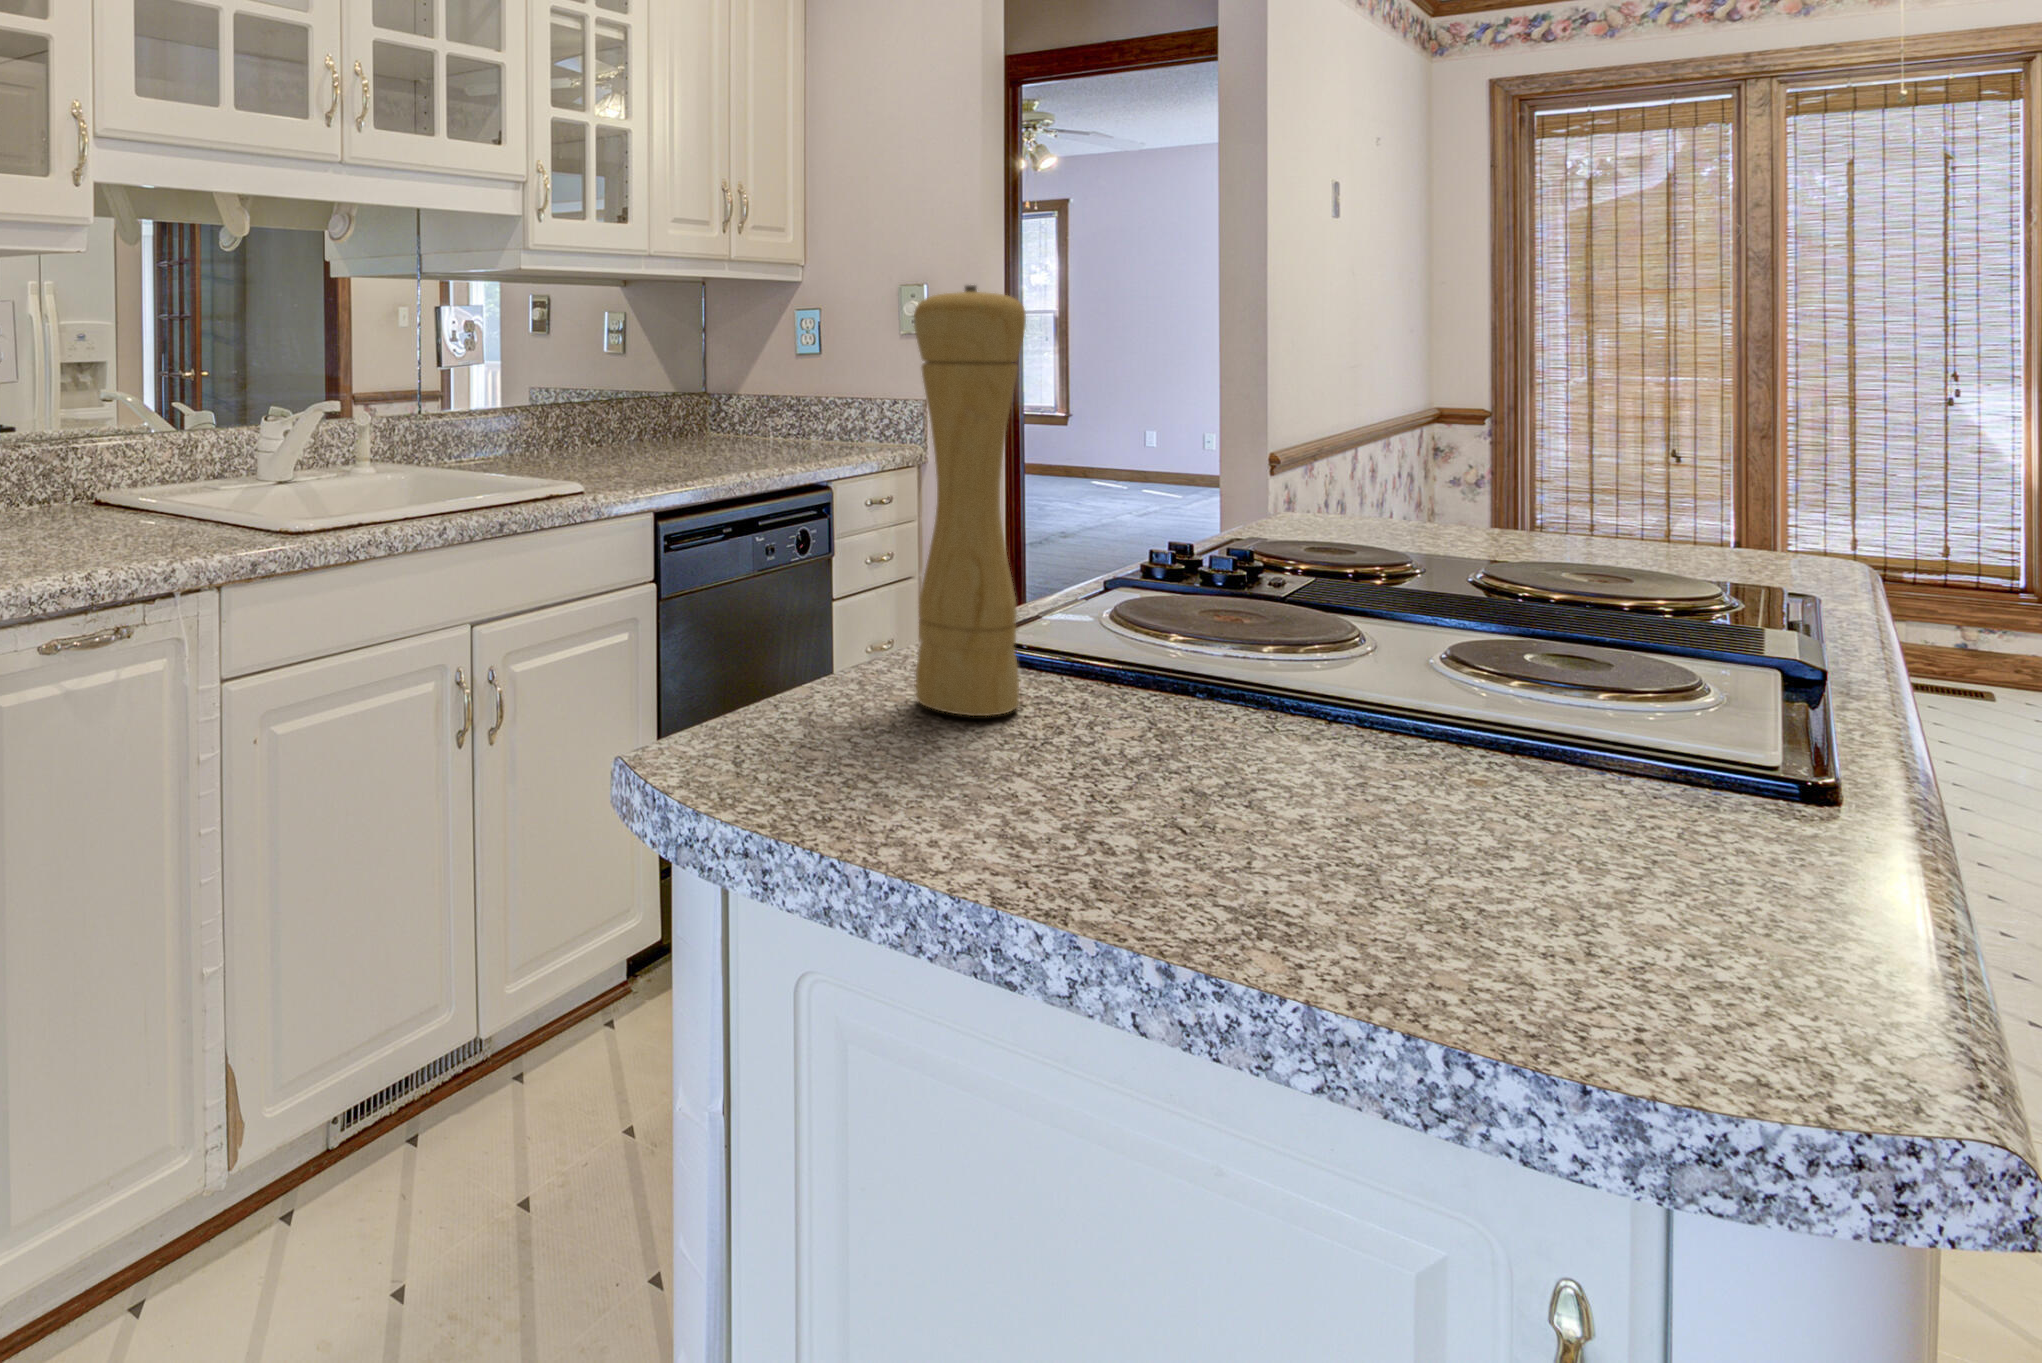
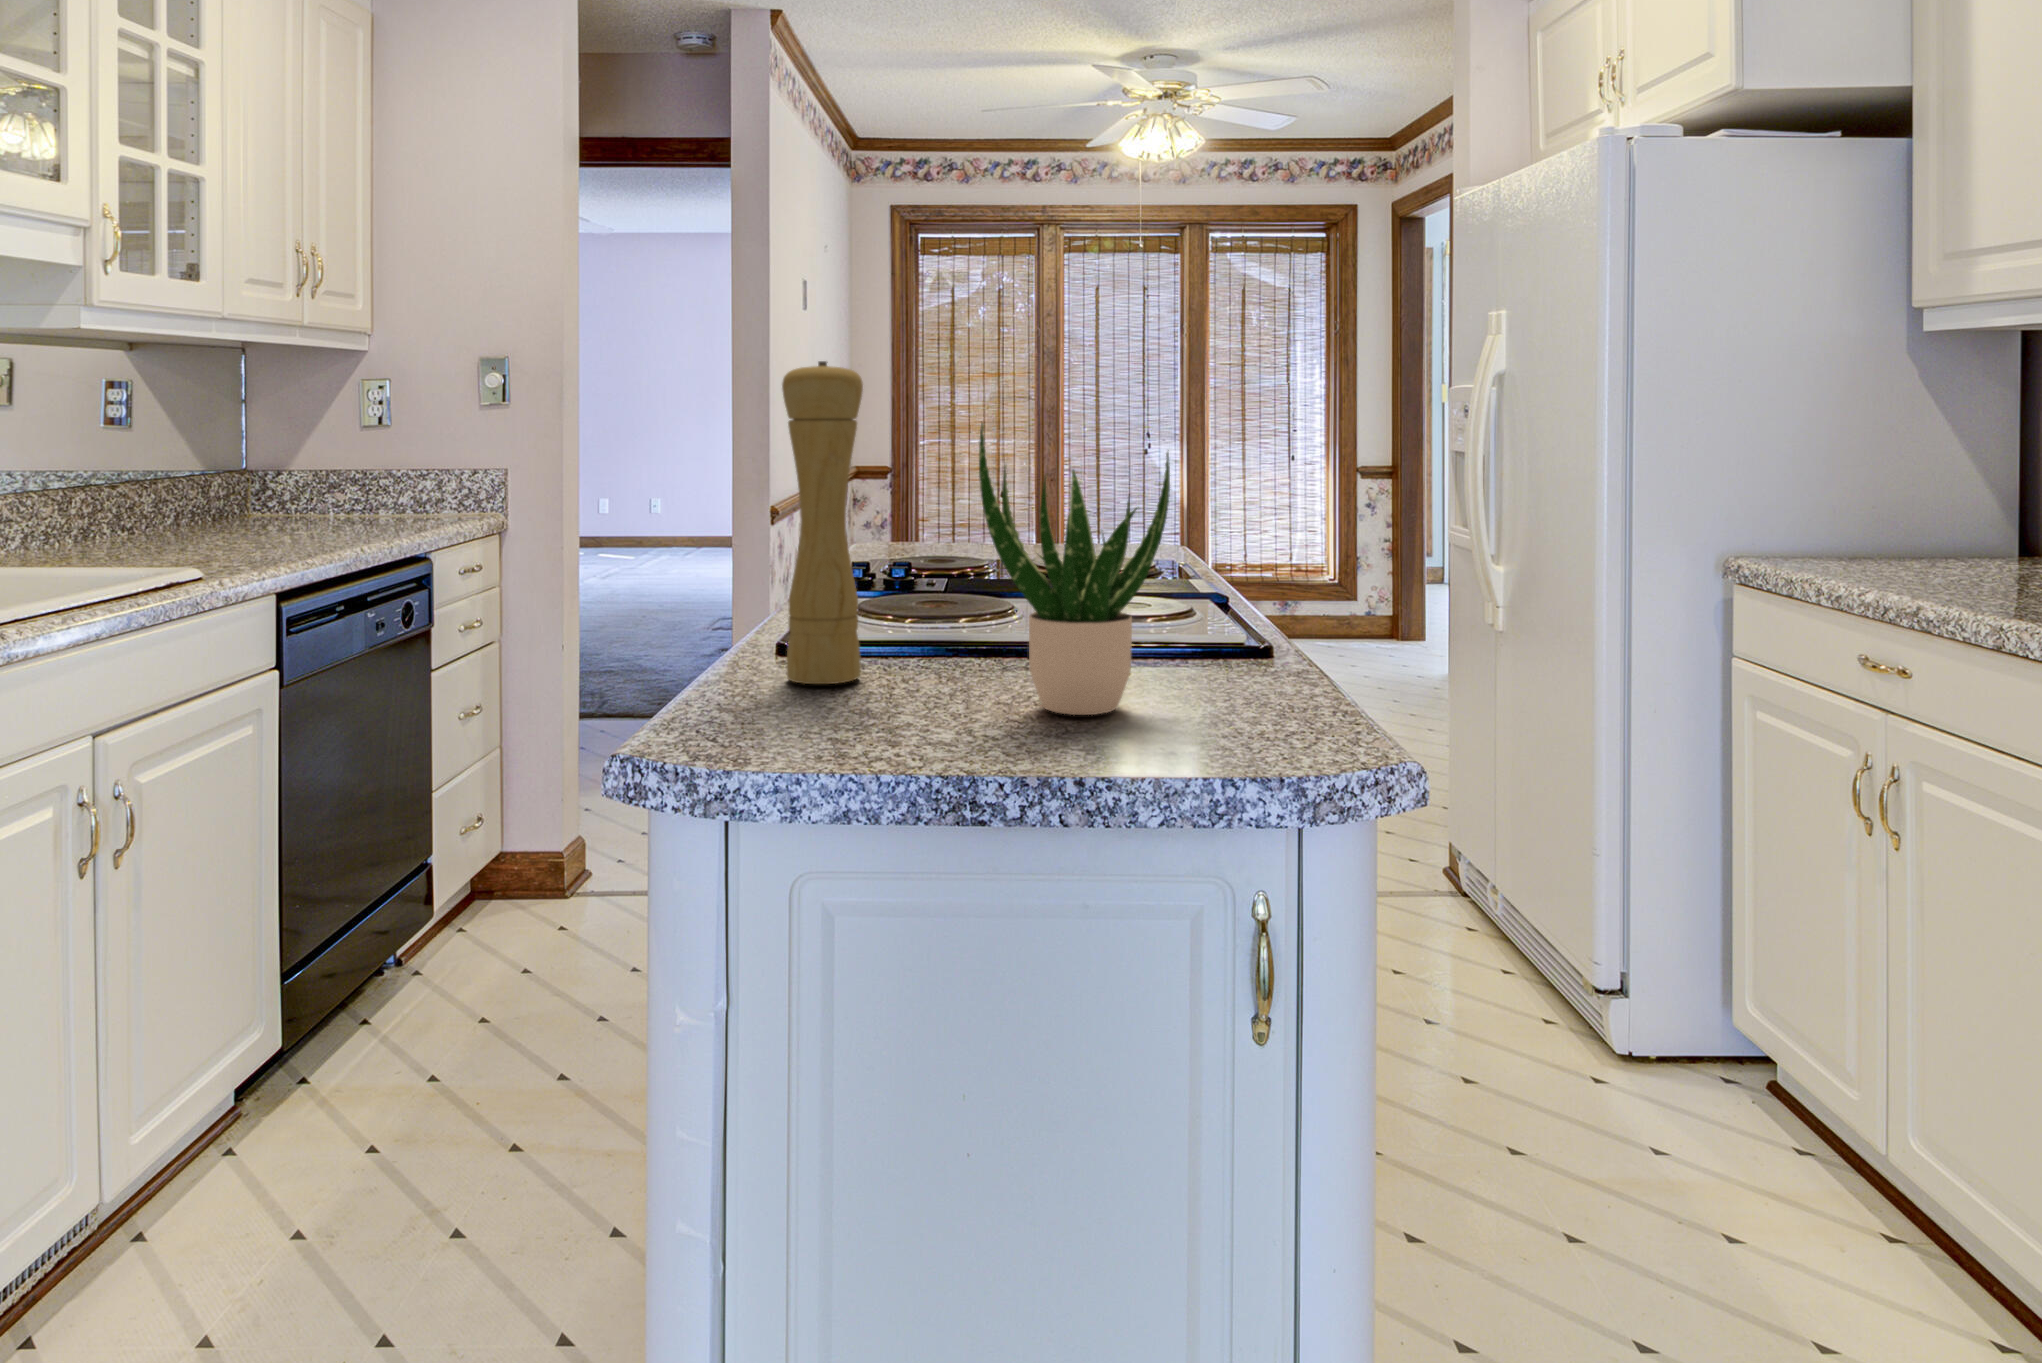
potted plant: none [1111,371,1488,850] -> present [979,423,1170,715]

